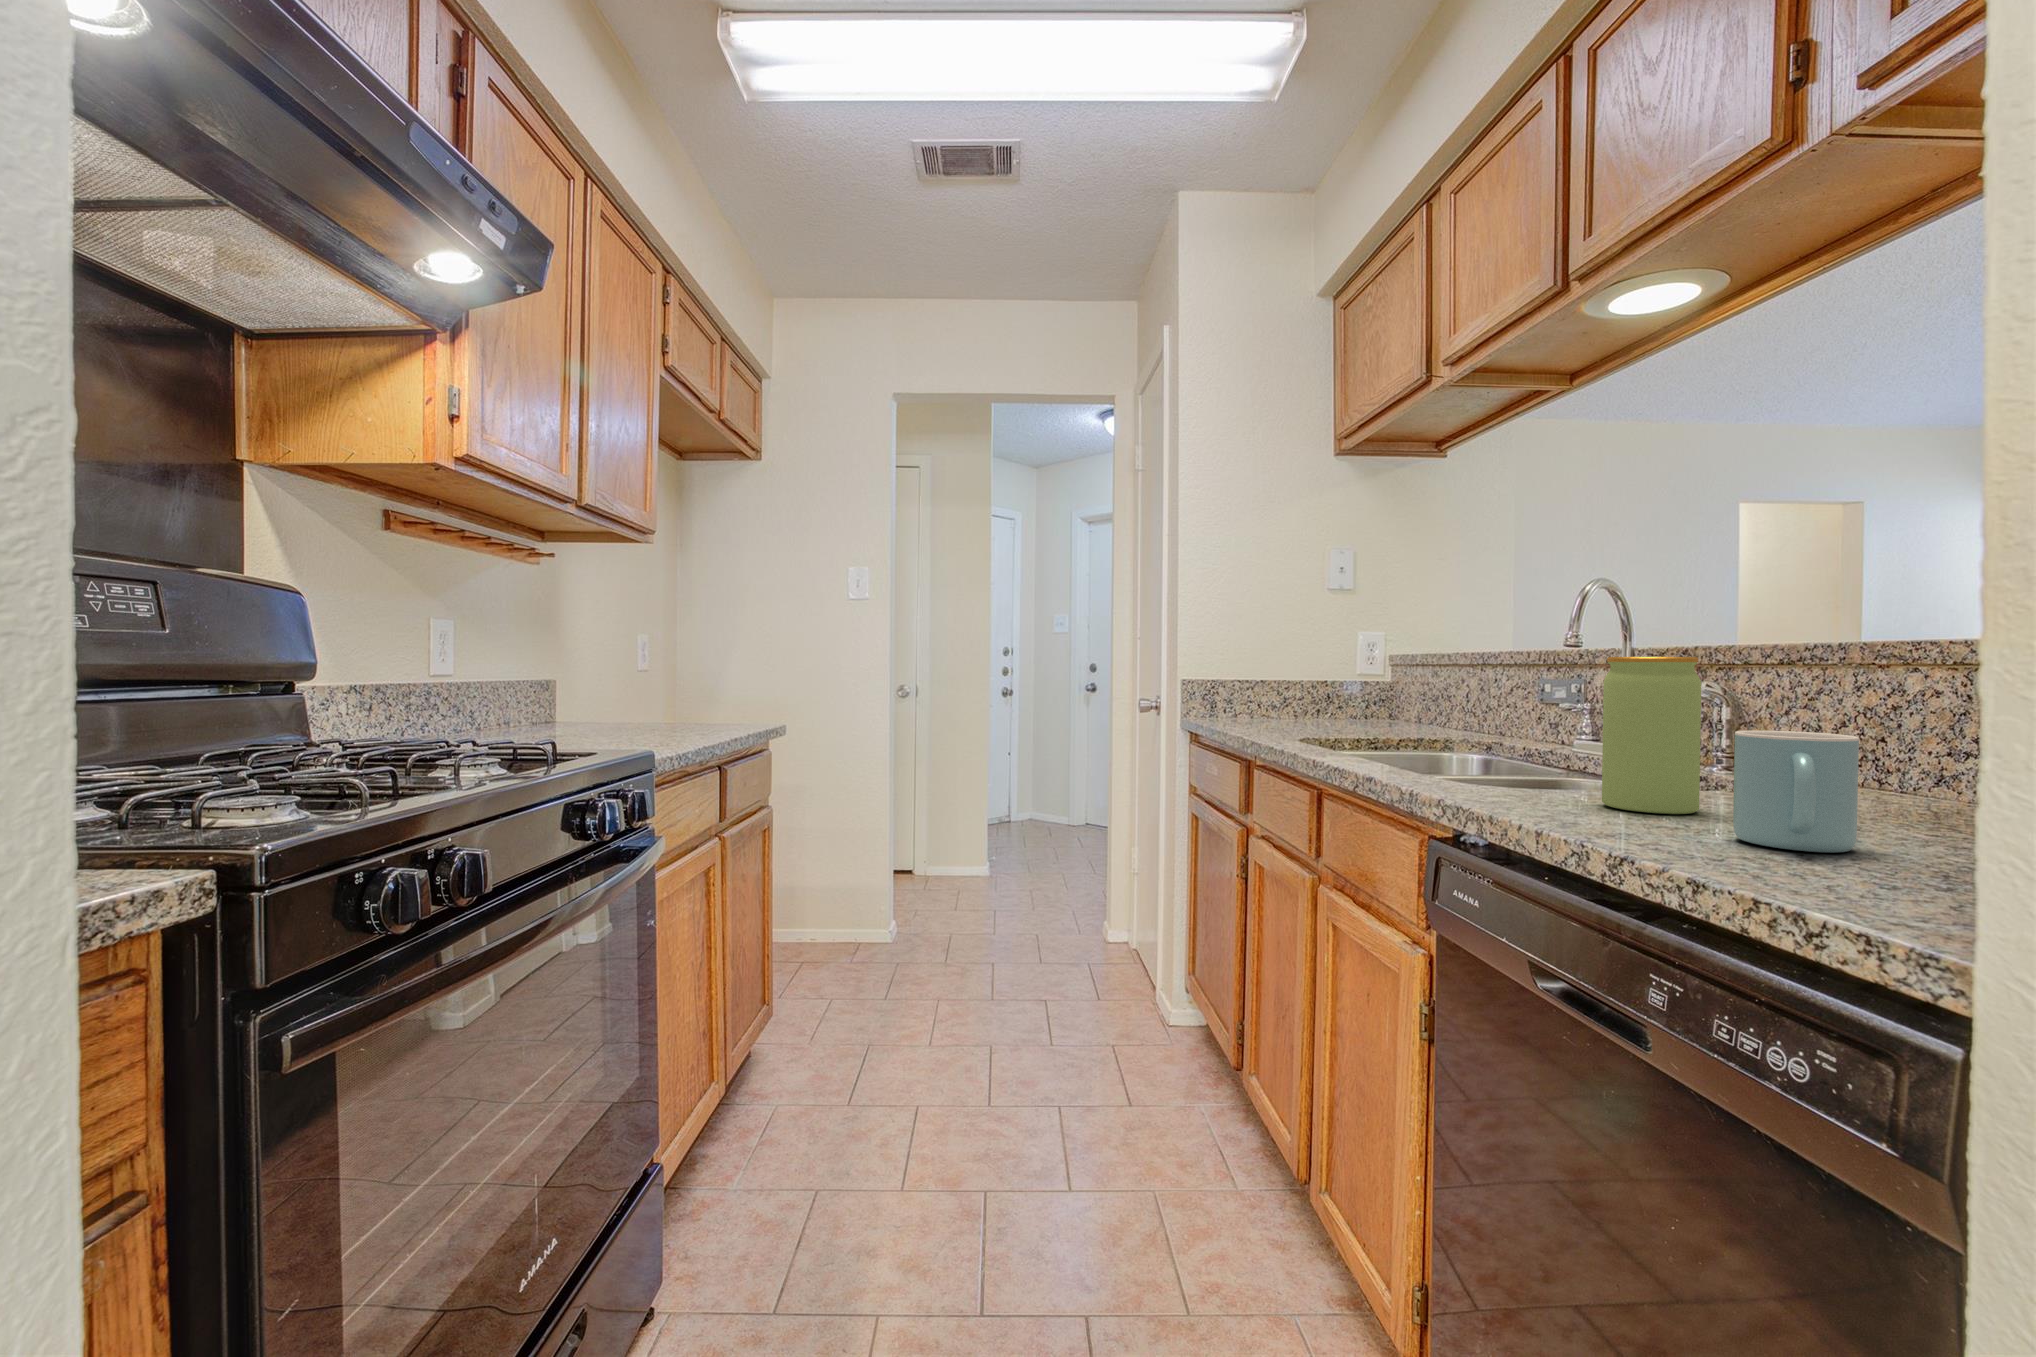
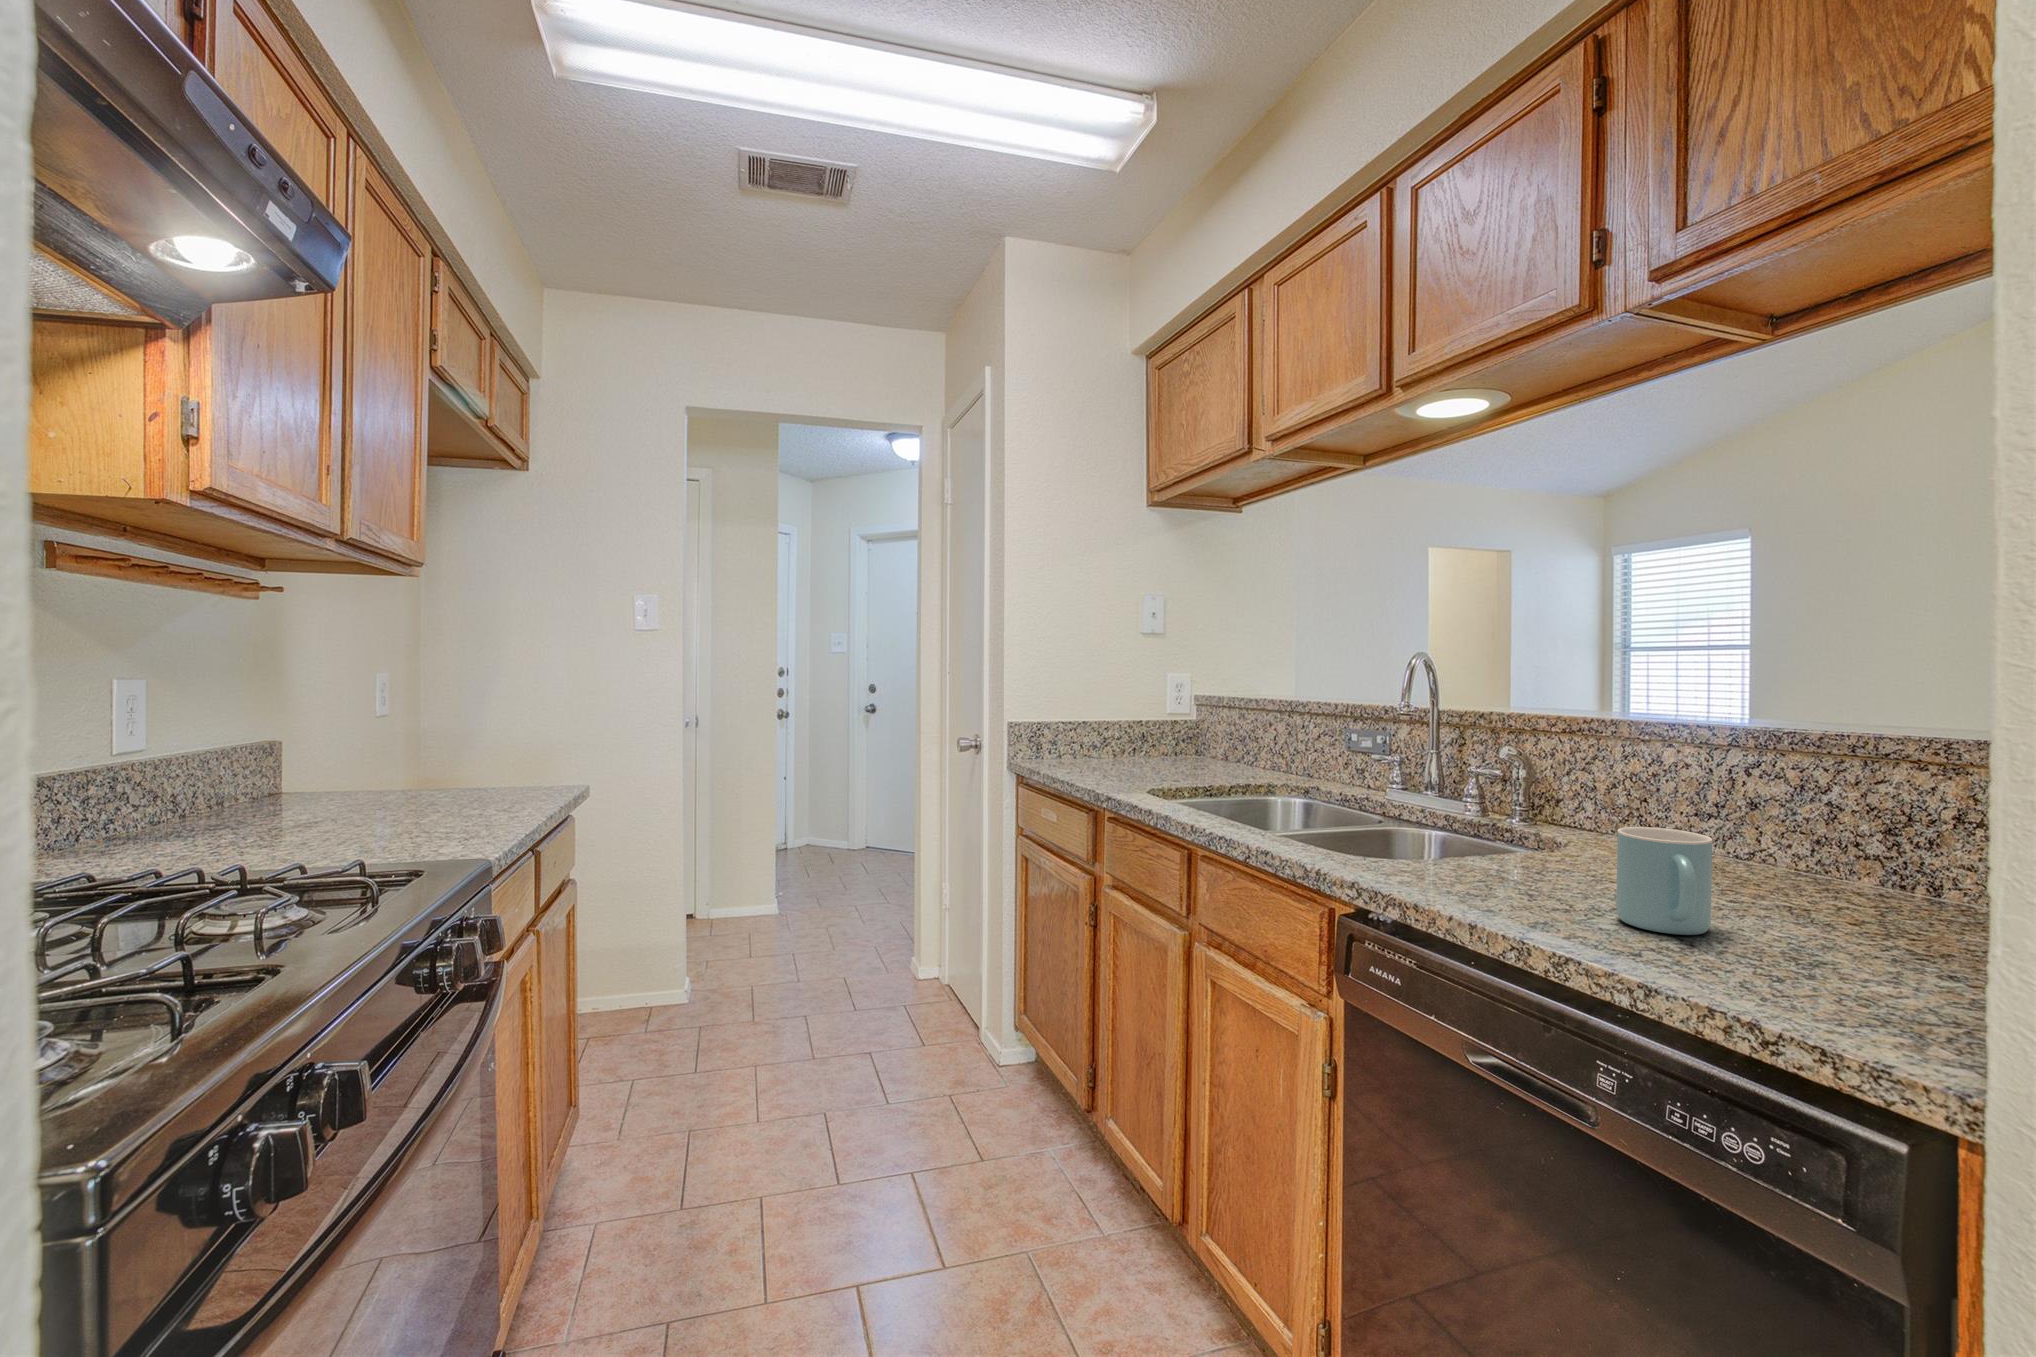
jar: present [1602,657,1701,814] -> none [1480,747,1559,888]

